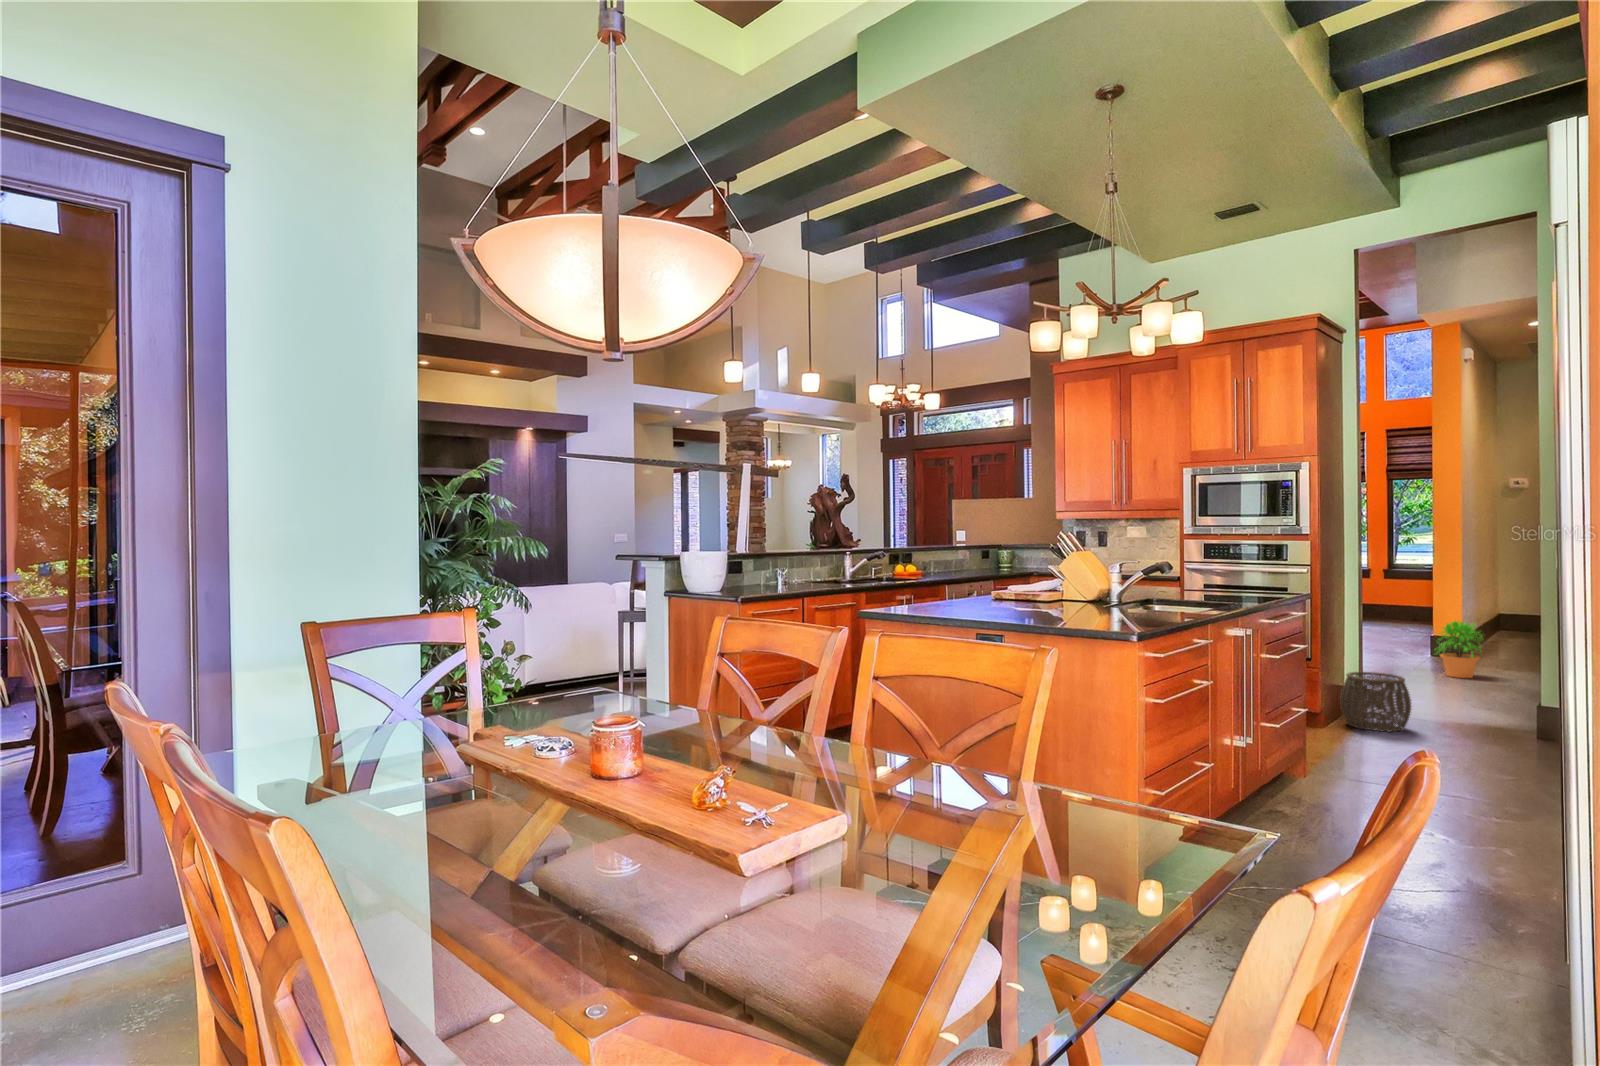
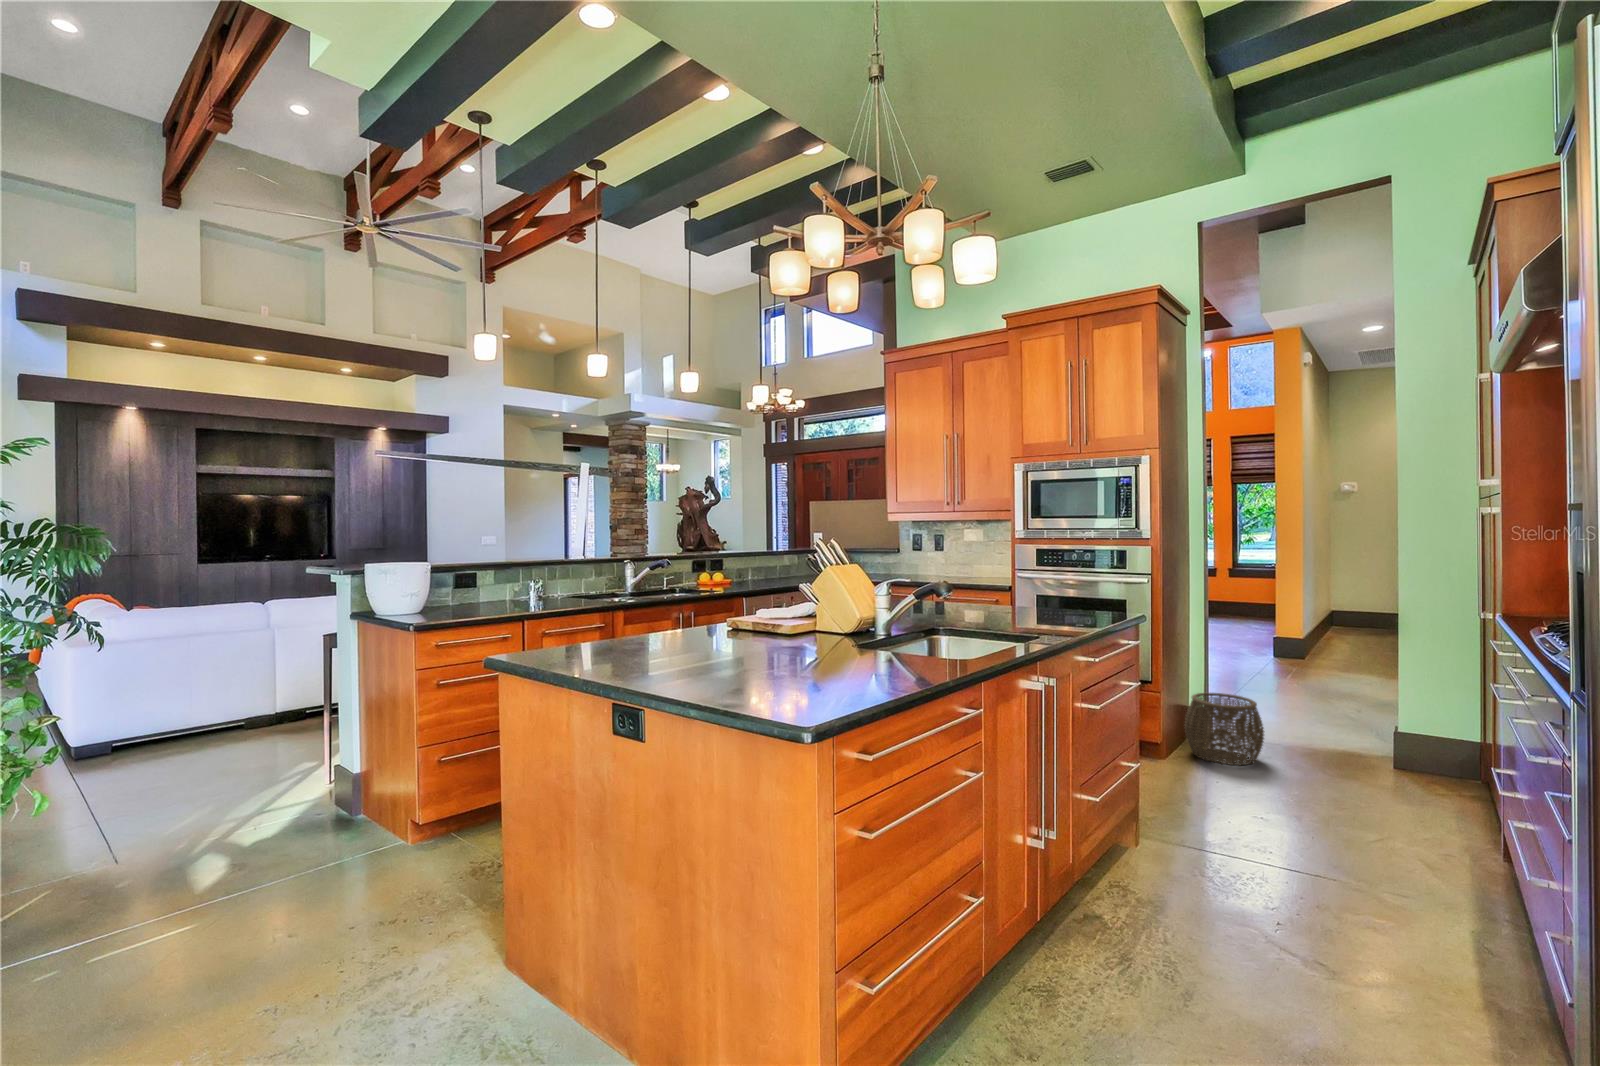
potted plant: present [1437,621,1482,678] -> none [1278,623,1330,683]

